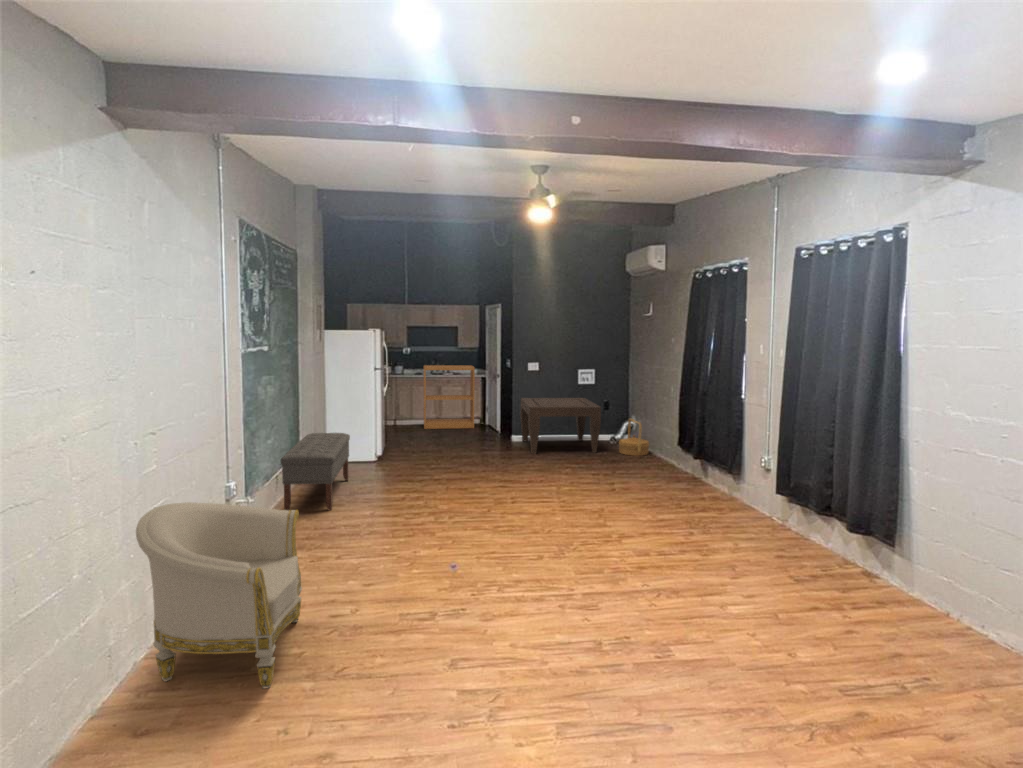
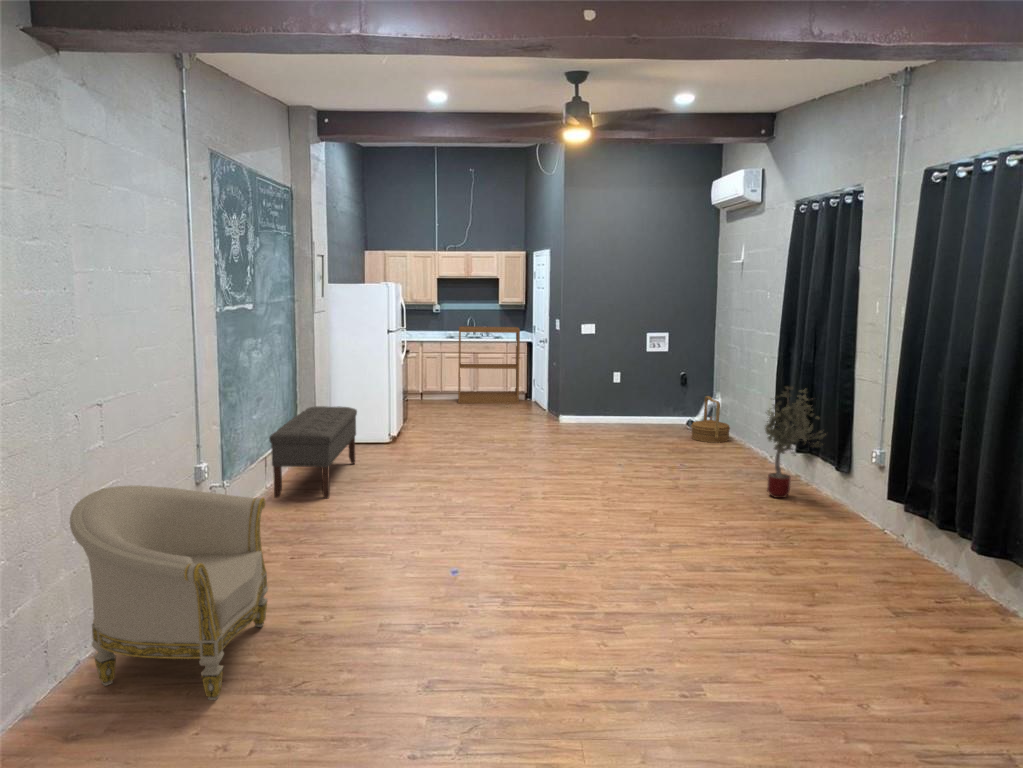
coffee table: present [520,398,601,454] -> none [572,368,670,438]
potted tree: none [683,408,735,498] -> present [765,387,826,498]

